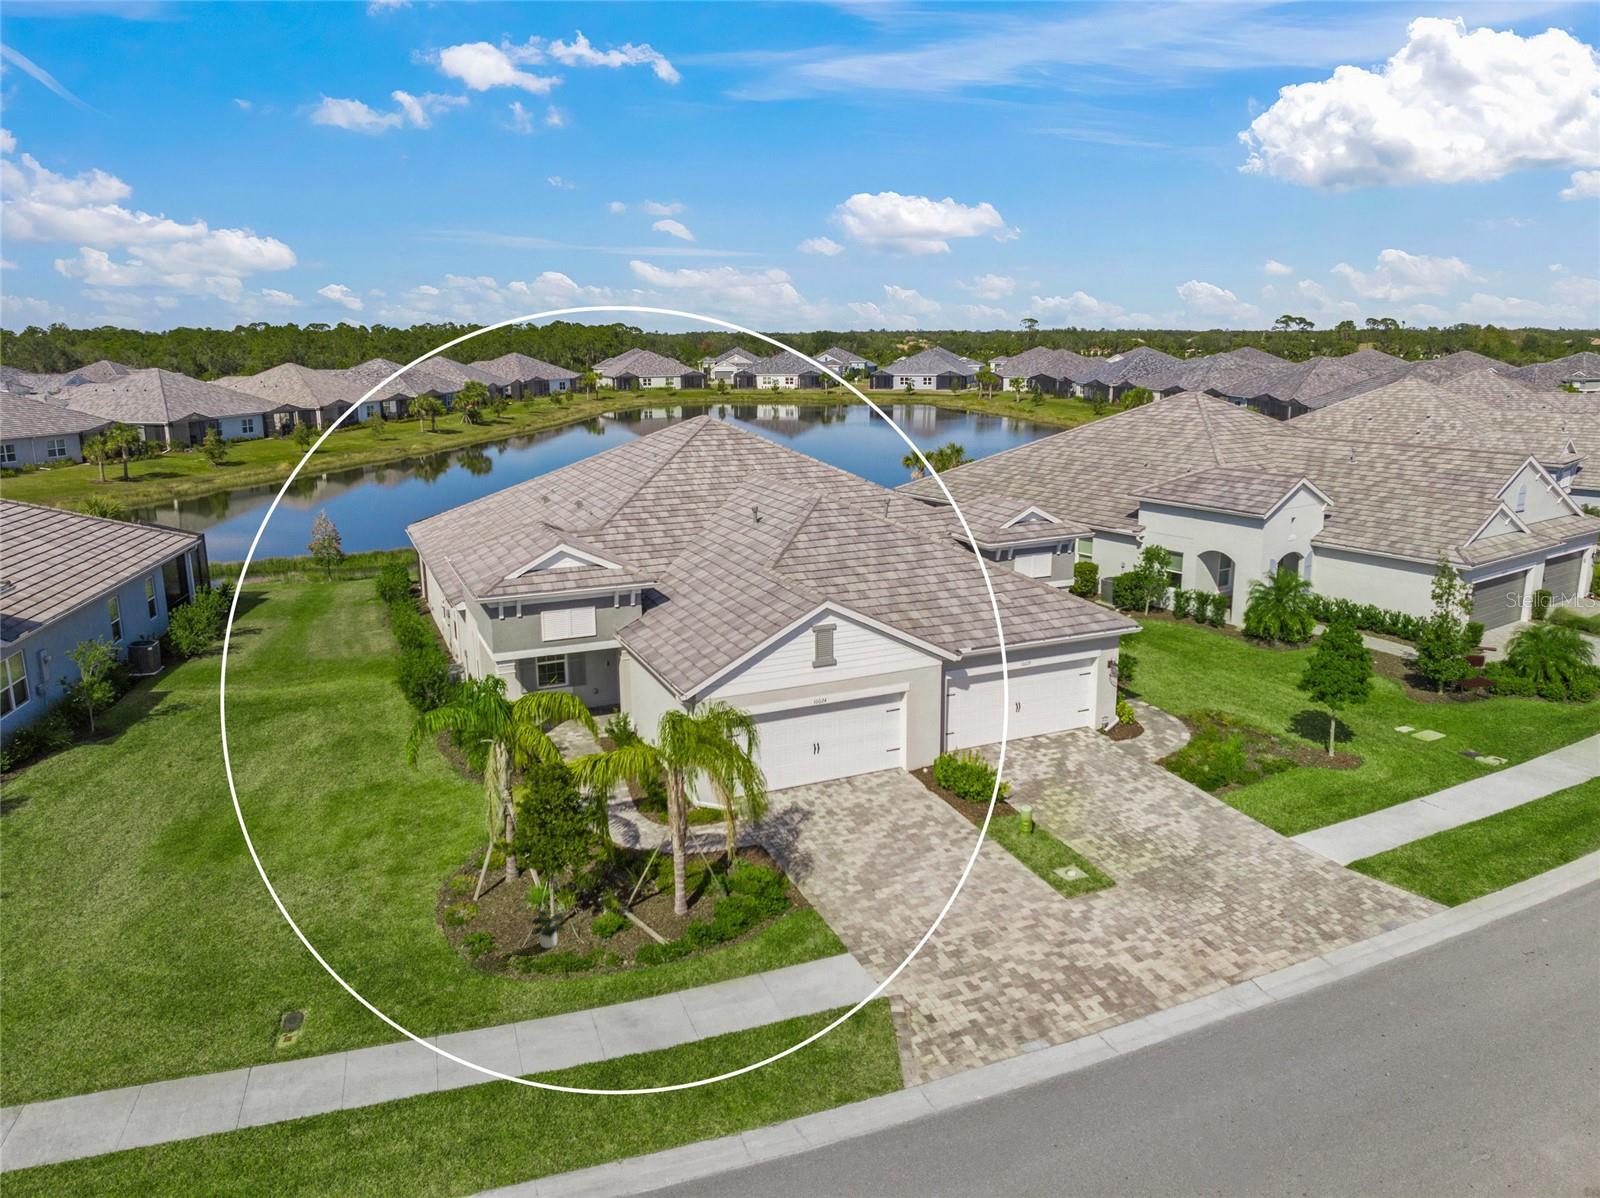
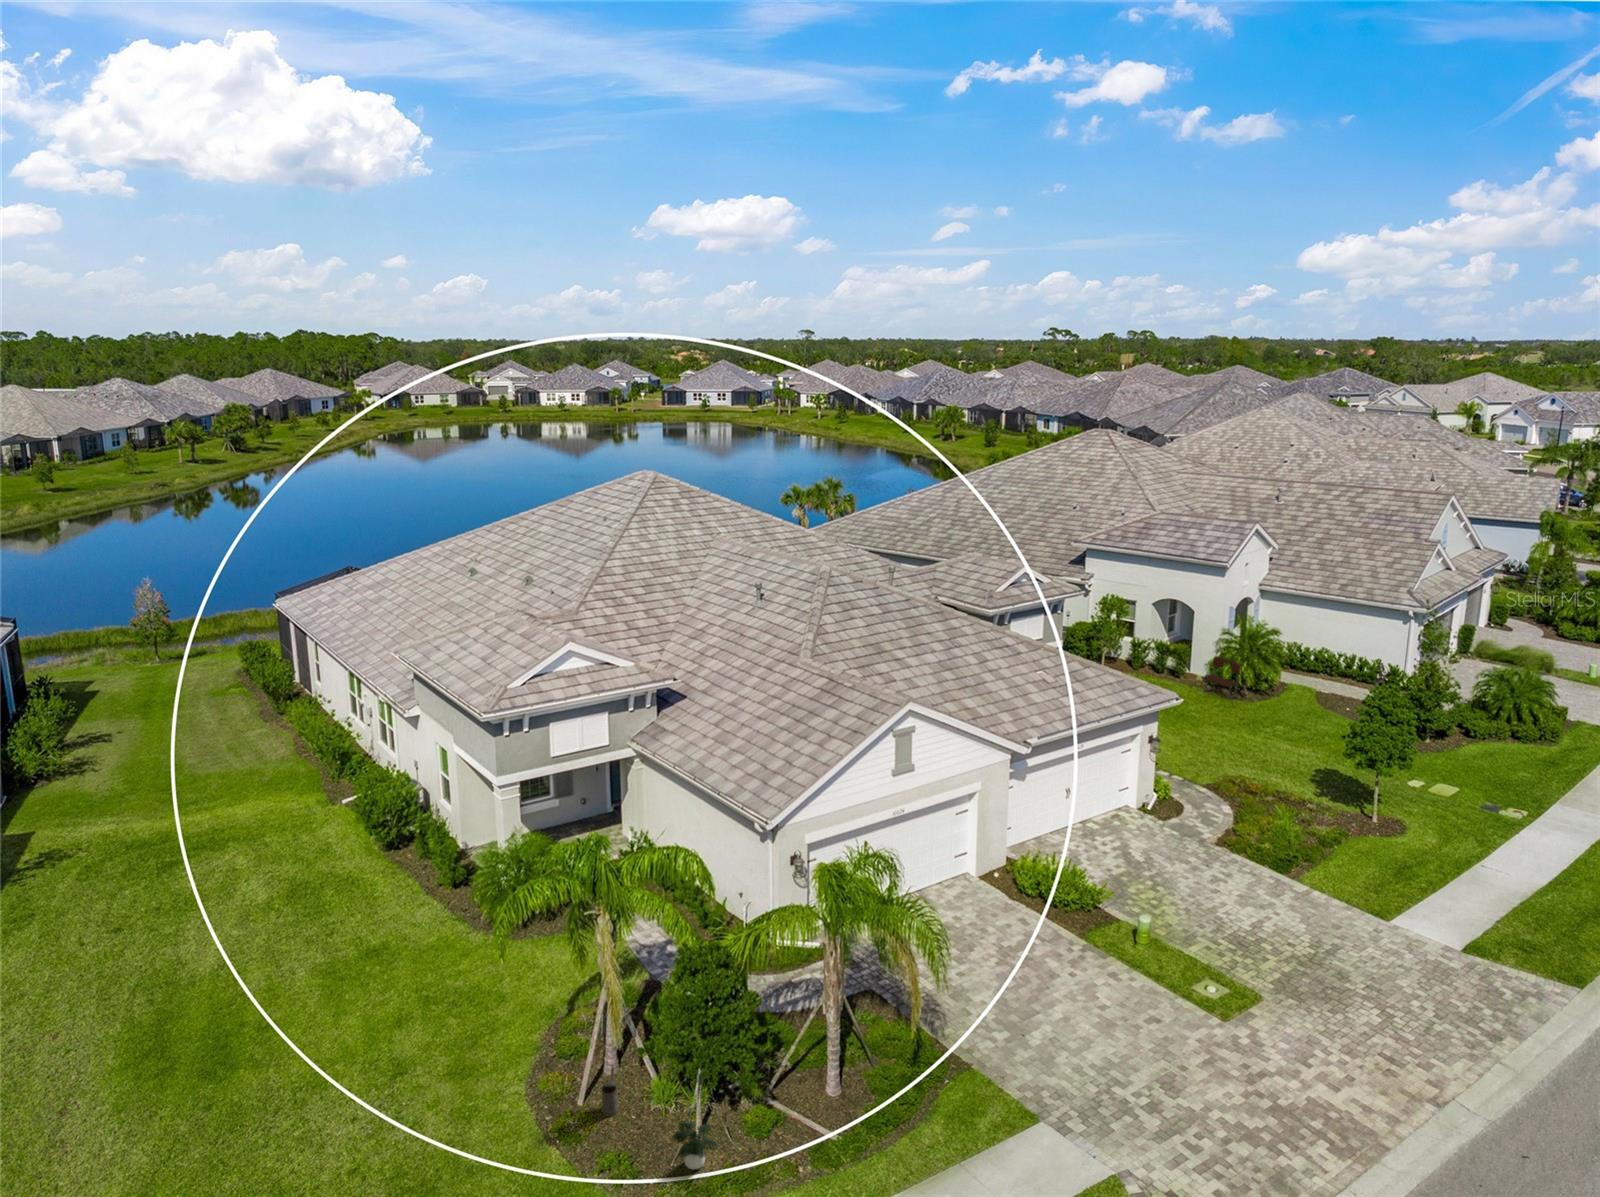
bench: present [1449,655,1498,702] -> present [1202,656,1241,699]
watering can: none [497,870,514,907] -> present [602,1067,620,1117]

